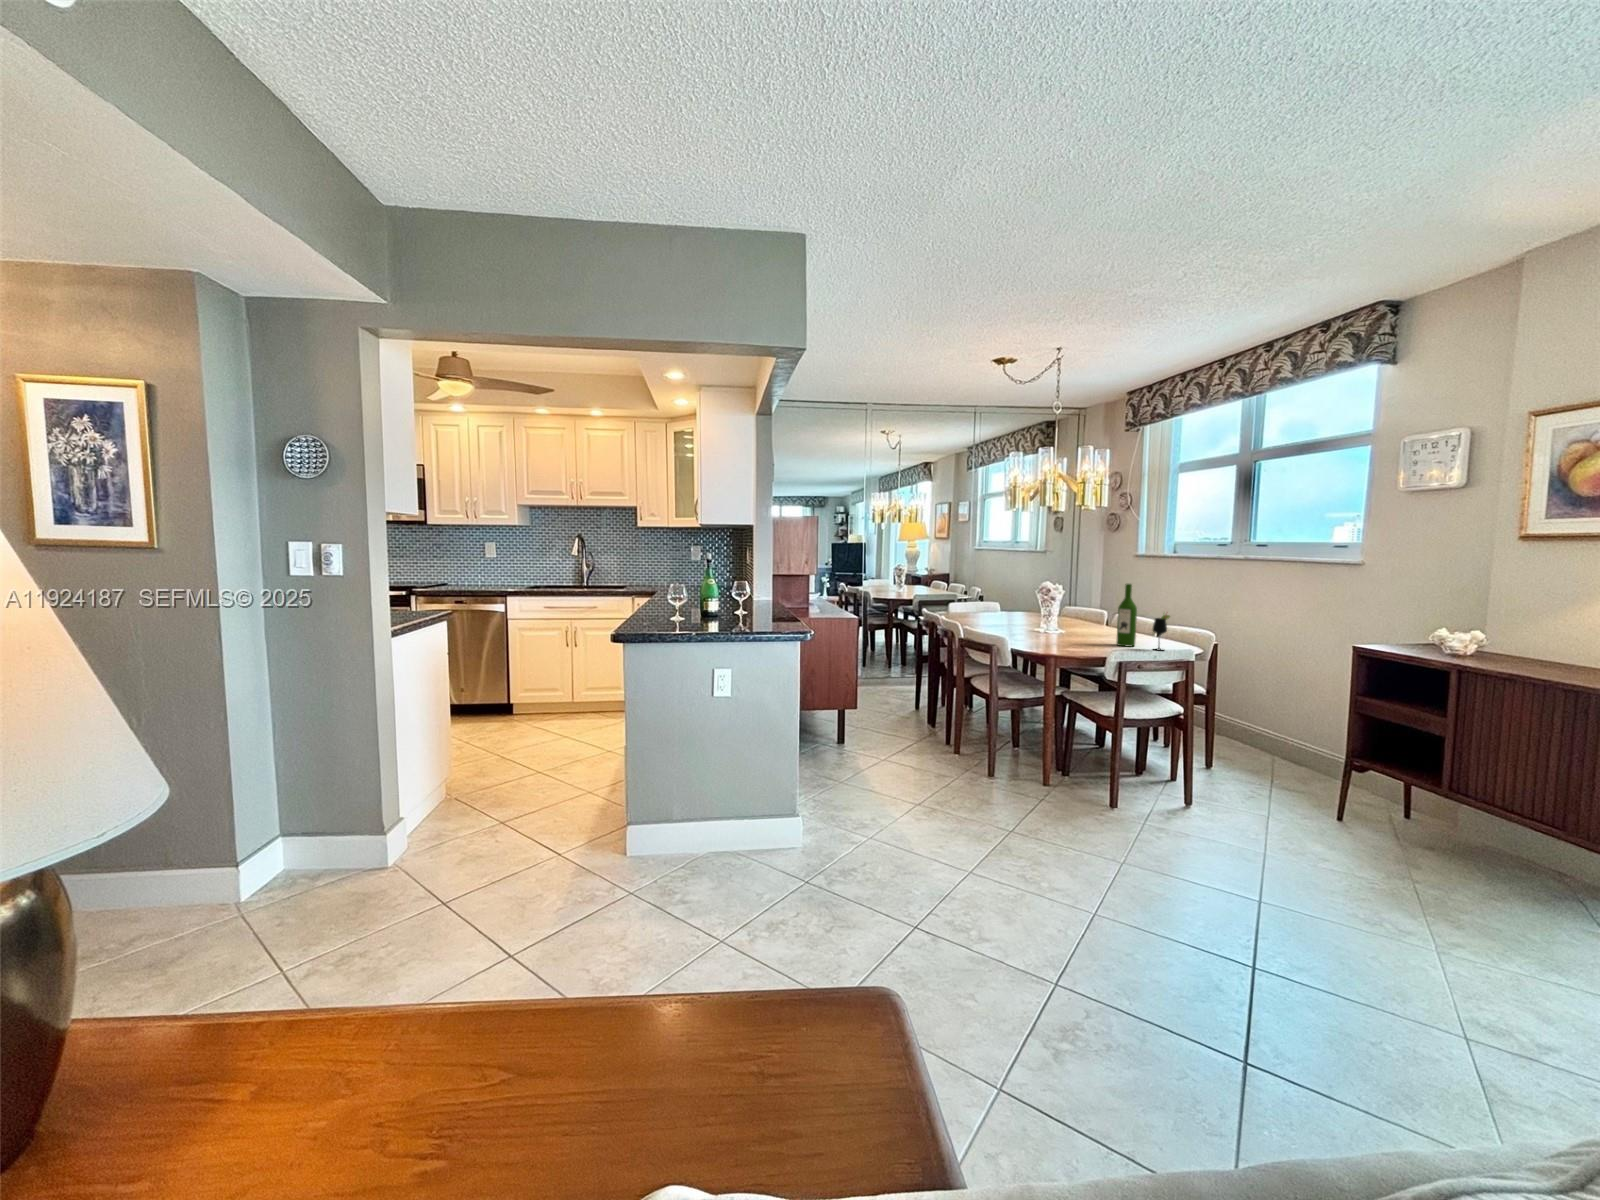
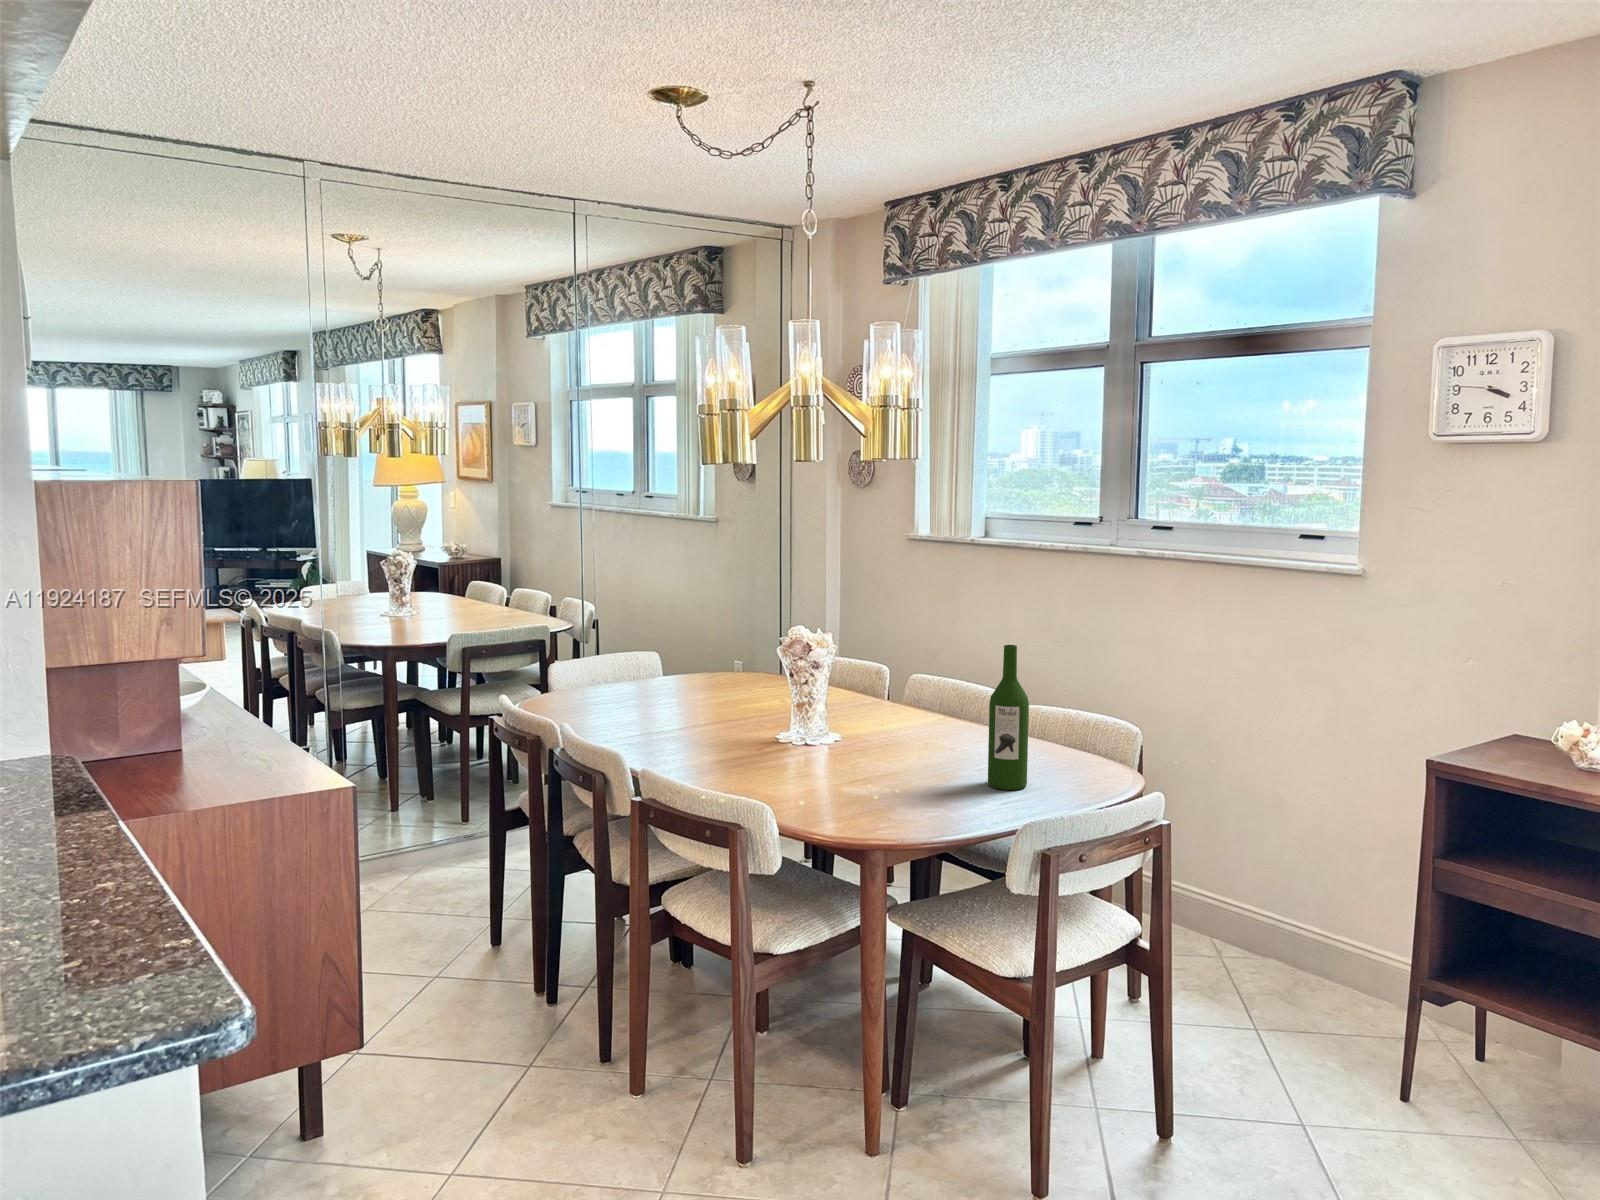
wine glass: present [1153,614,1170,651] -> none [1066,708,1102,796]

